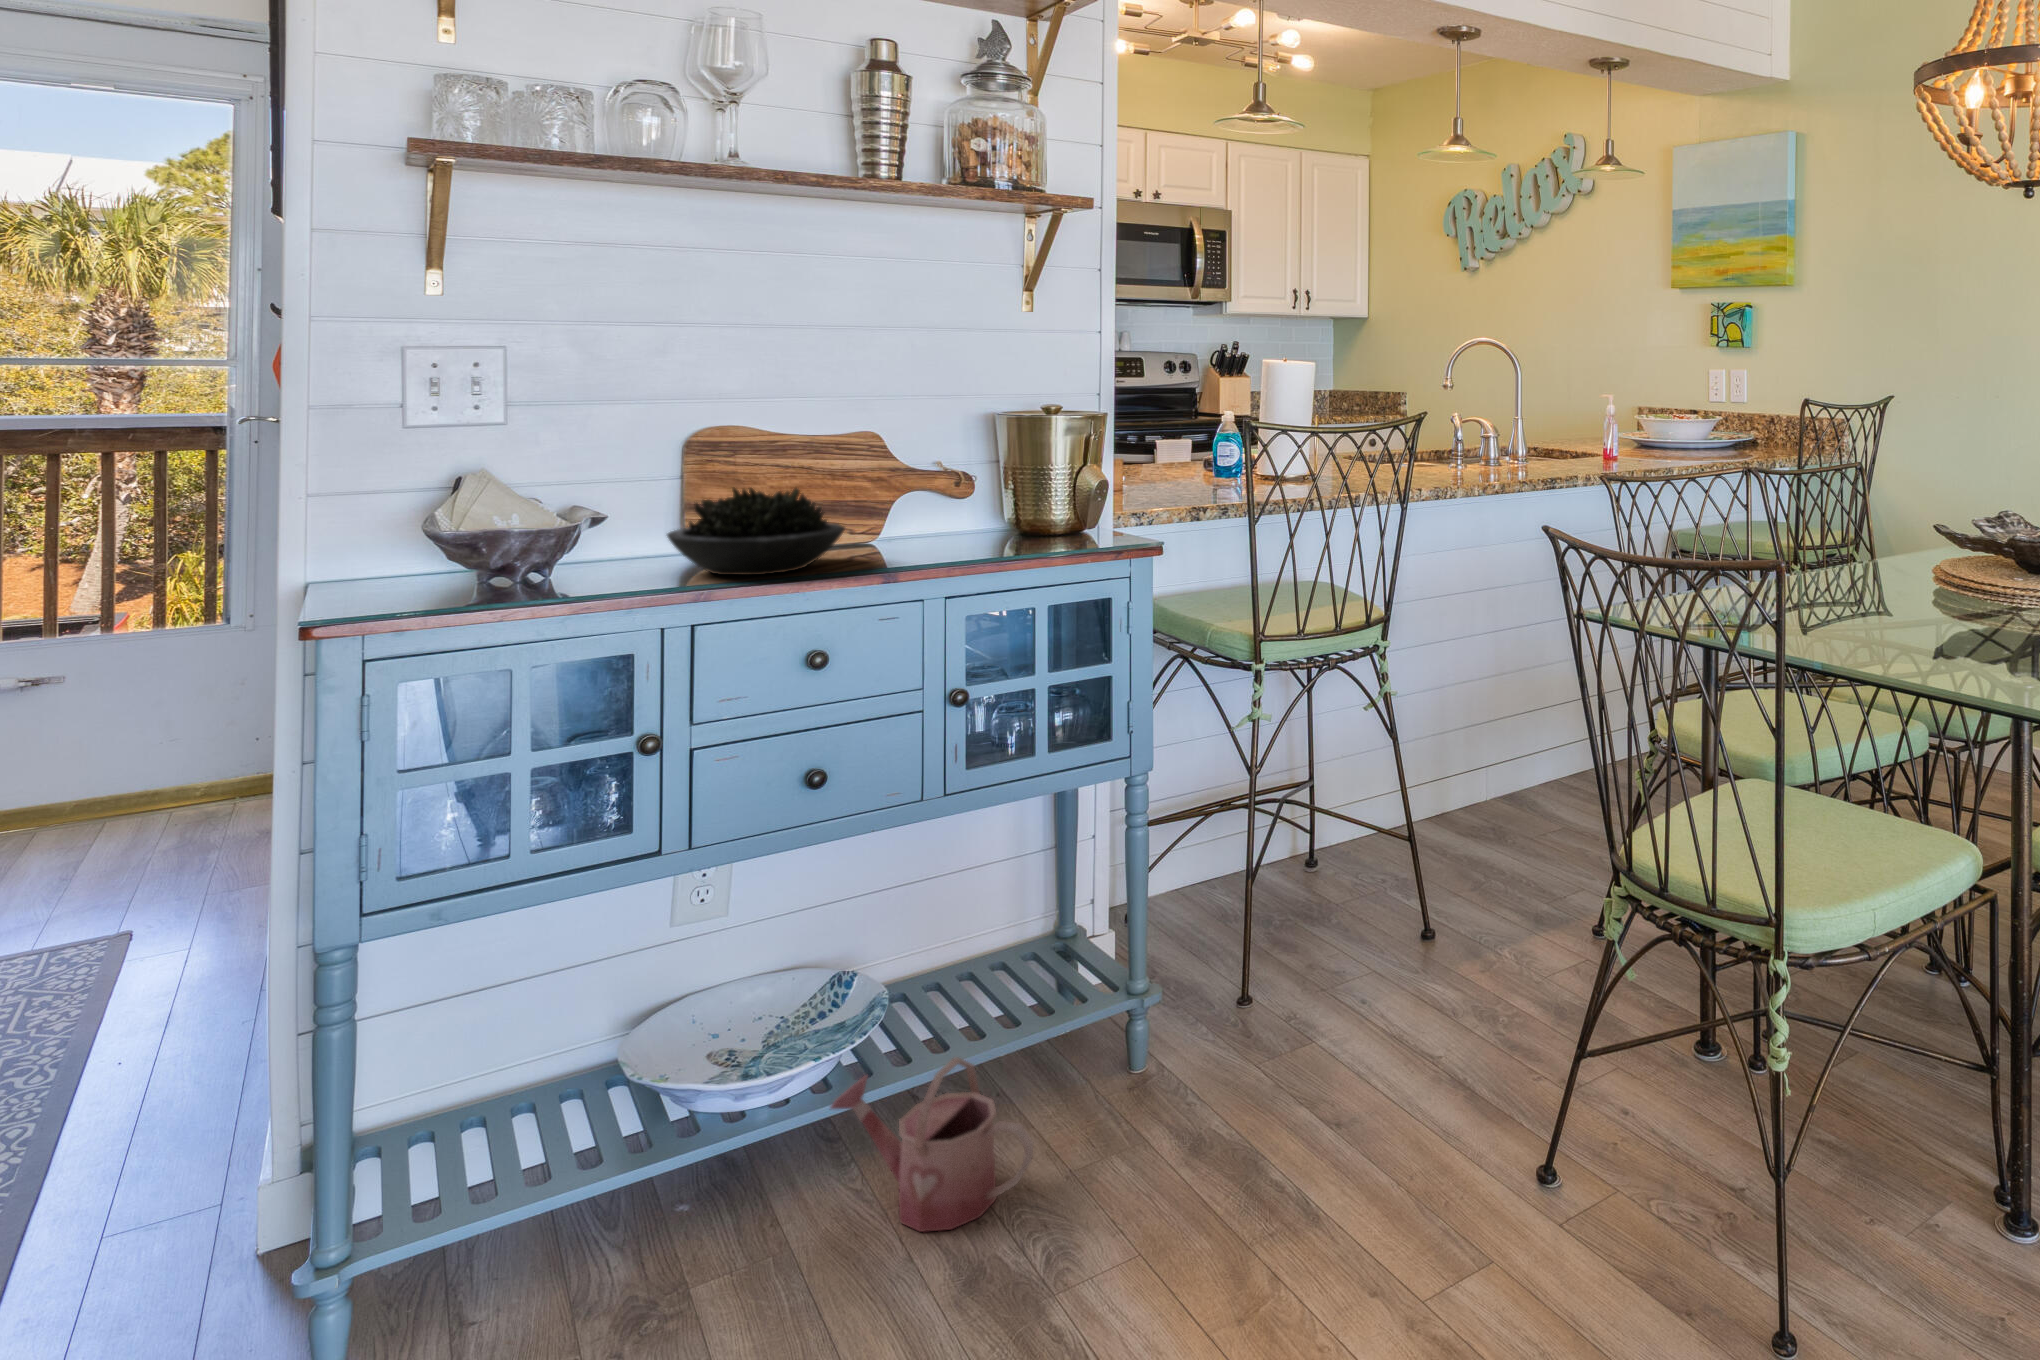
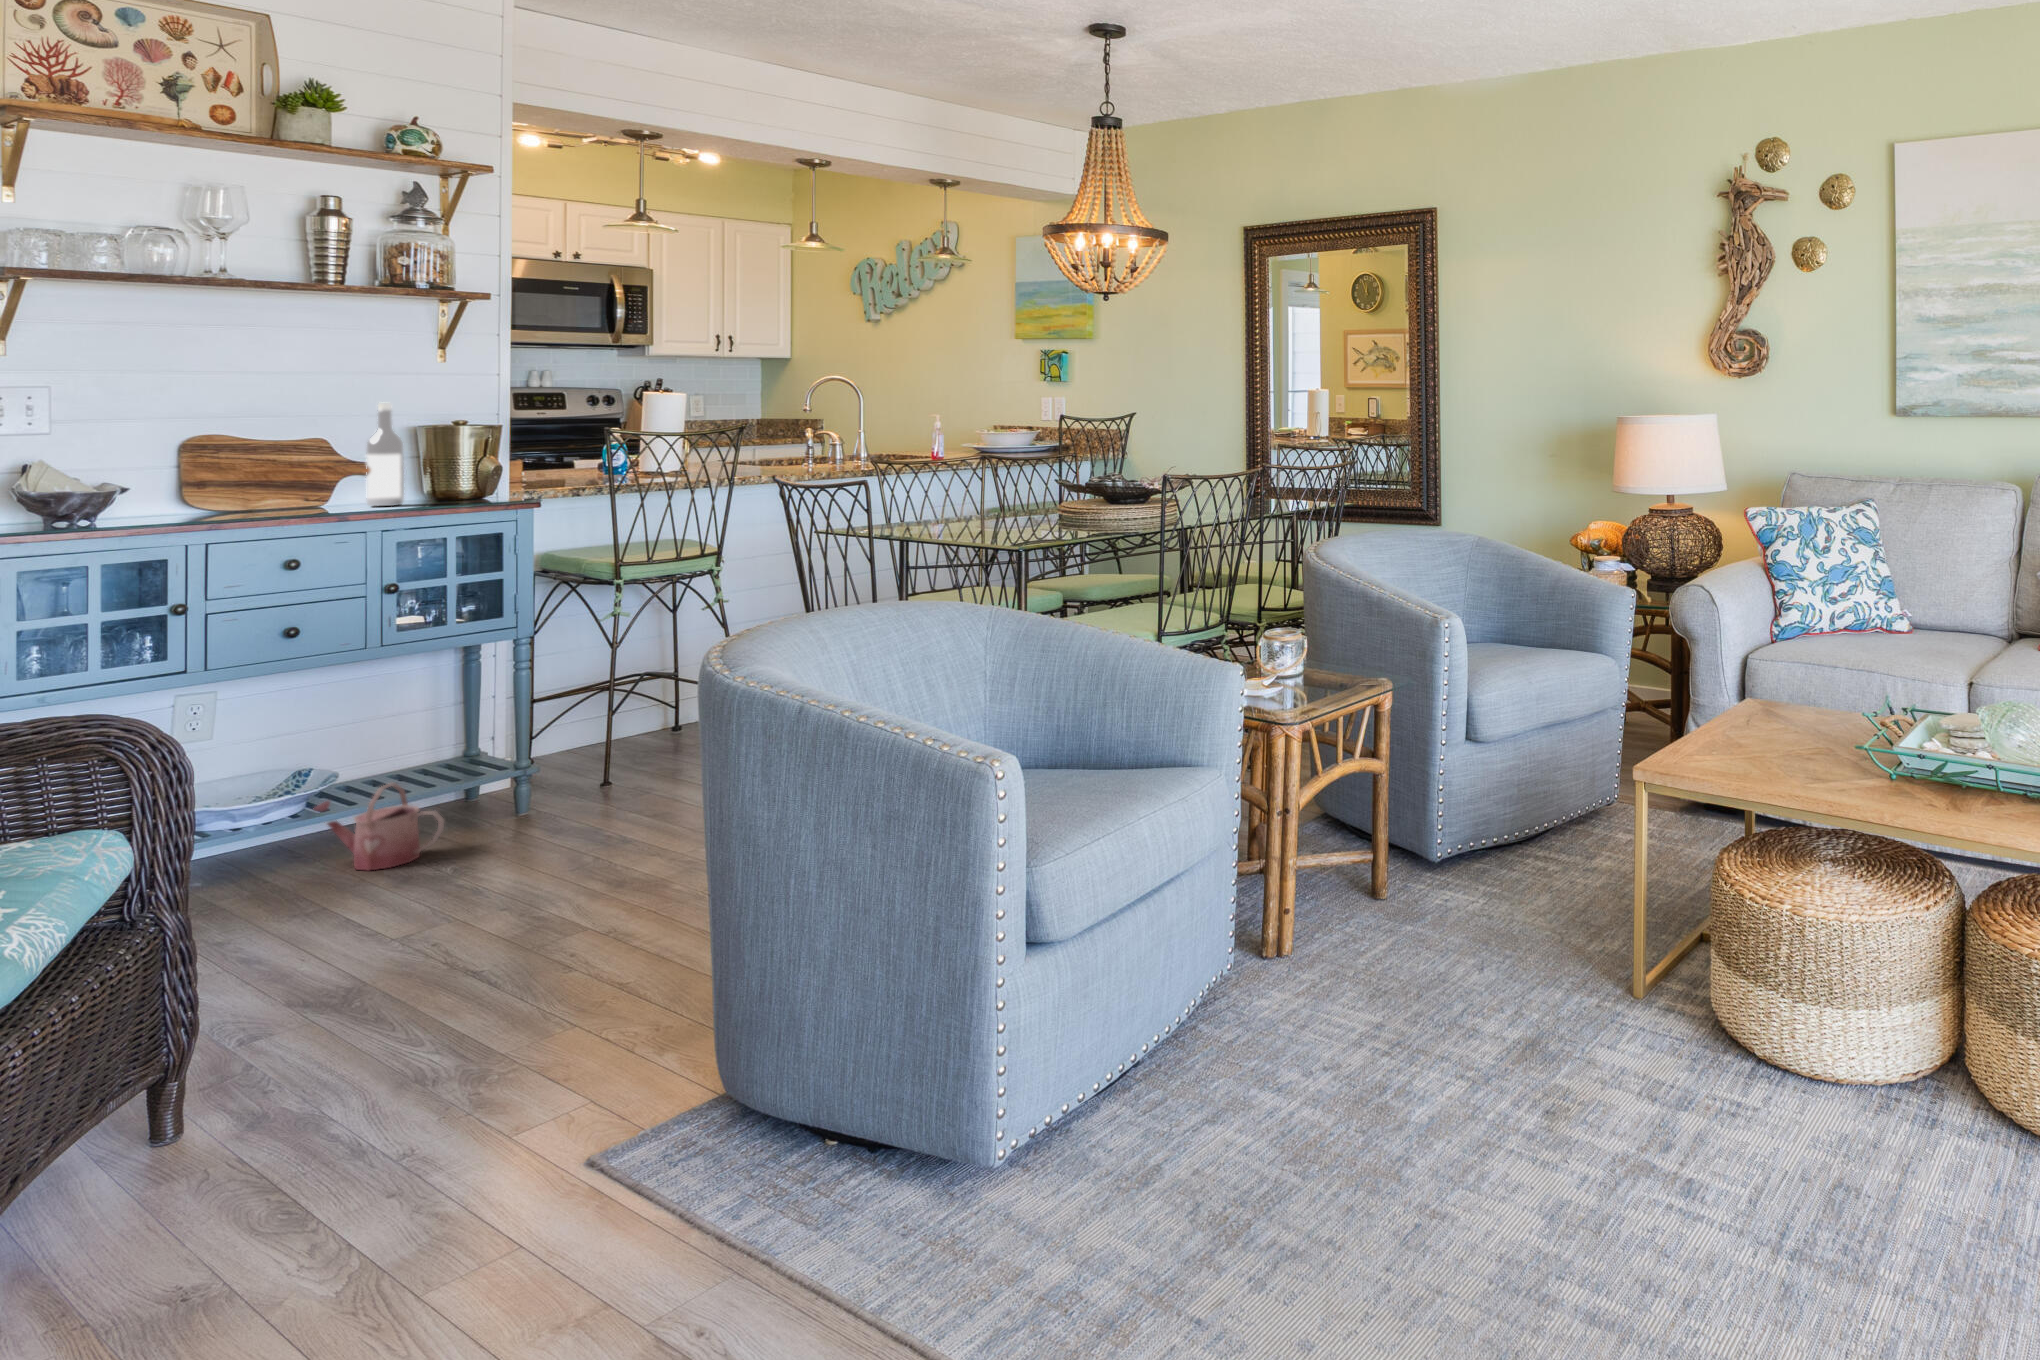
wine bottle: none [927,375,976,544] -> present [366,402,404,506]
succulent plant: present [667,488,845,575] -> none [180,469,309,520]

